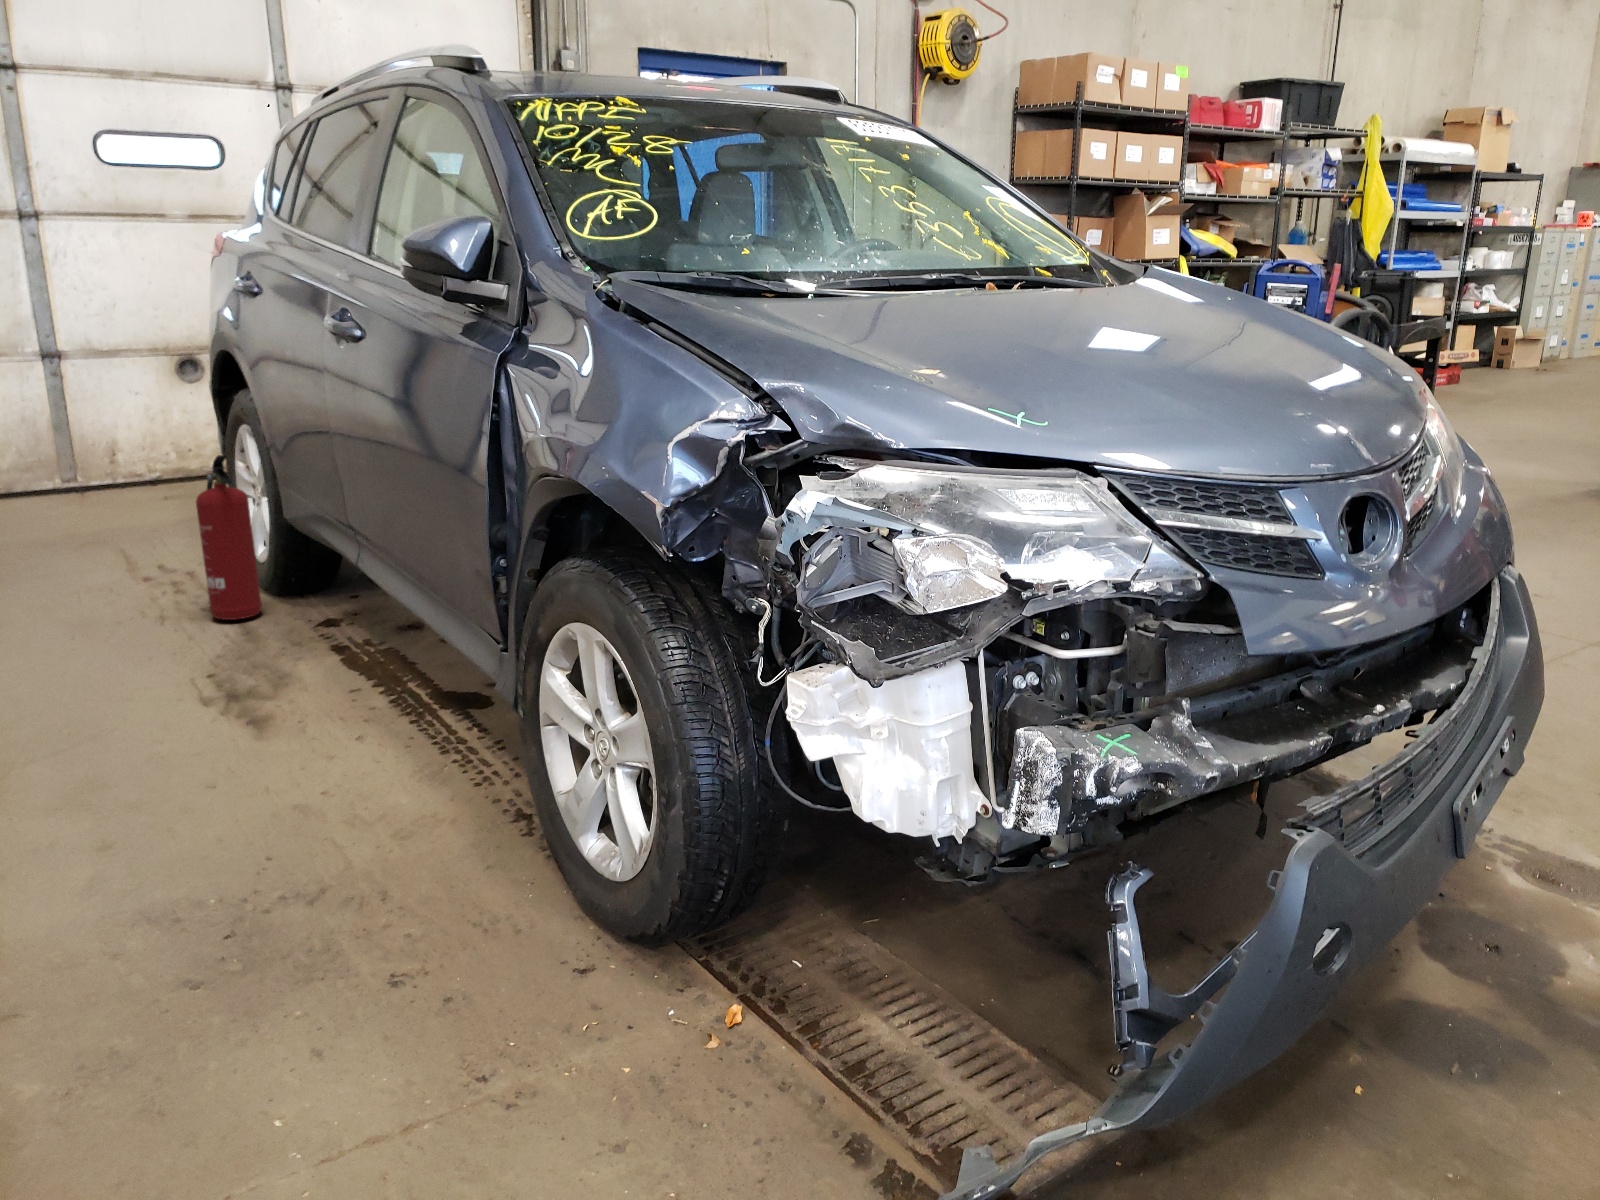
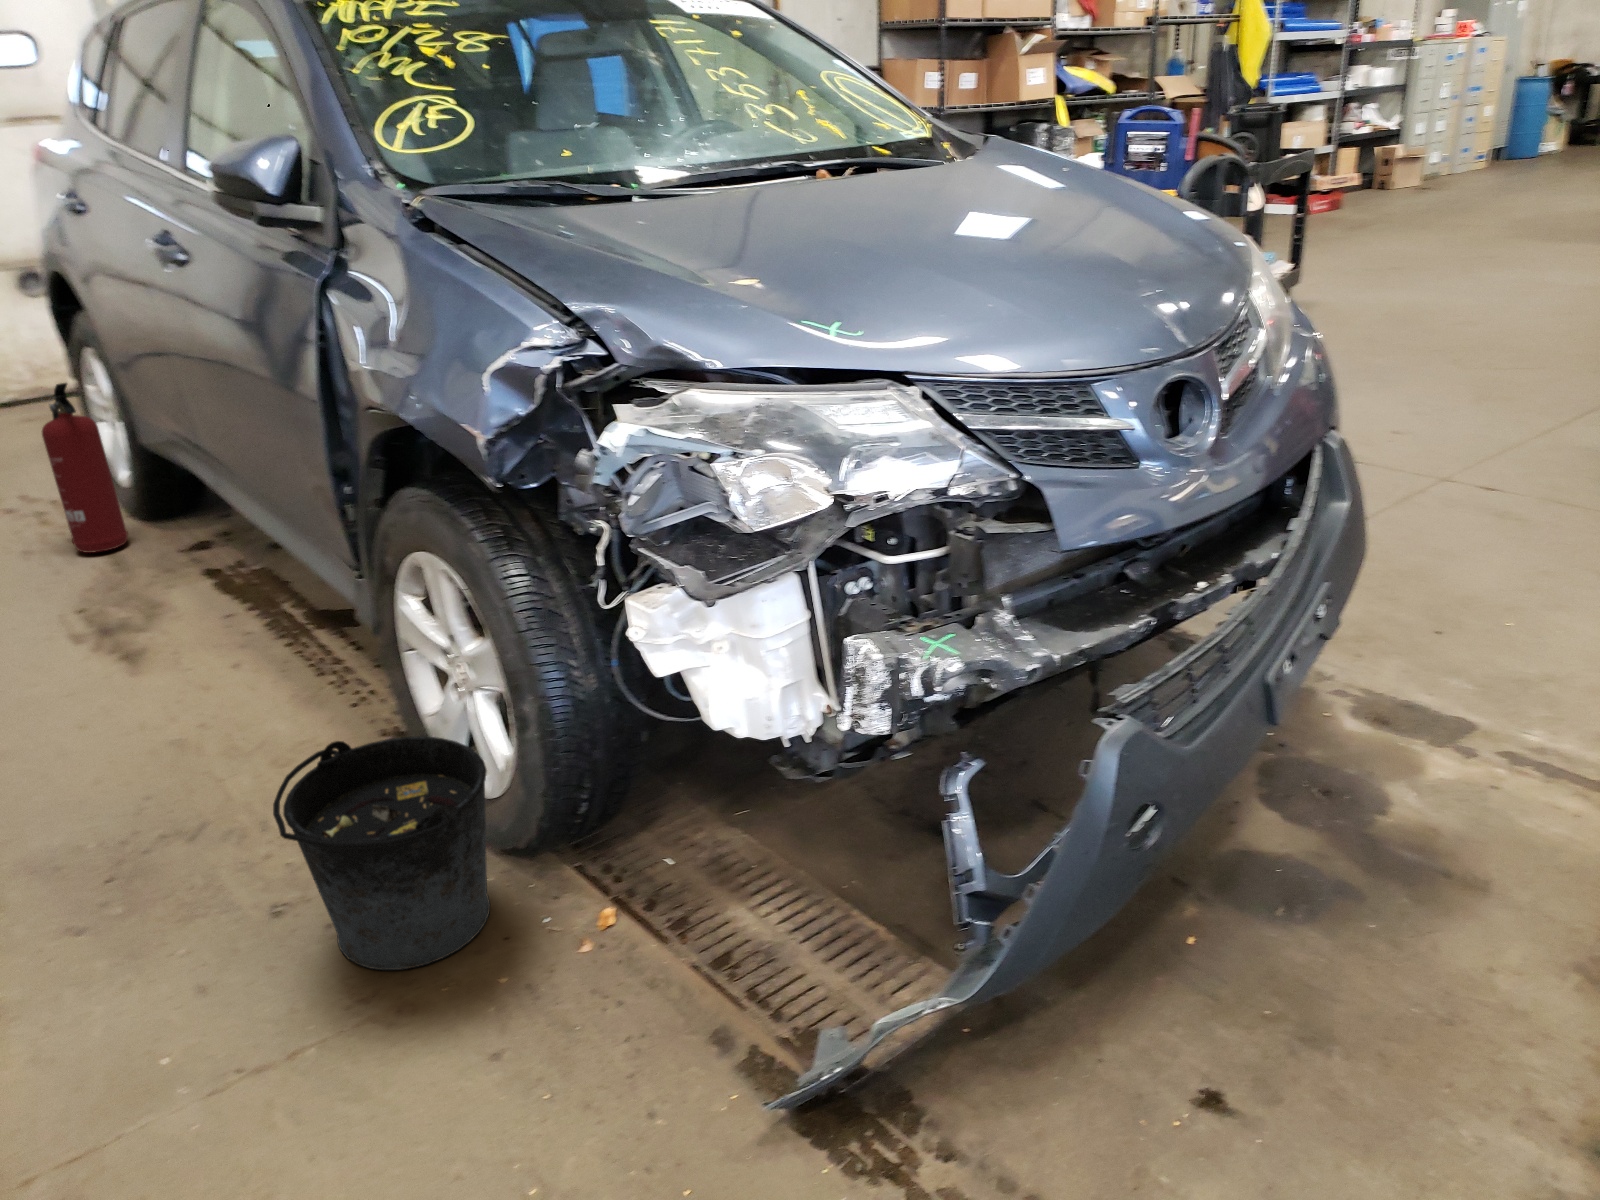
bucket: none [405,806,619,1049] -> present [273,736,490,970]

